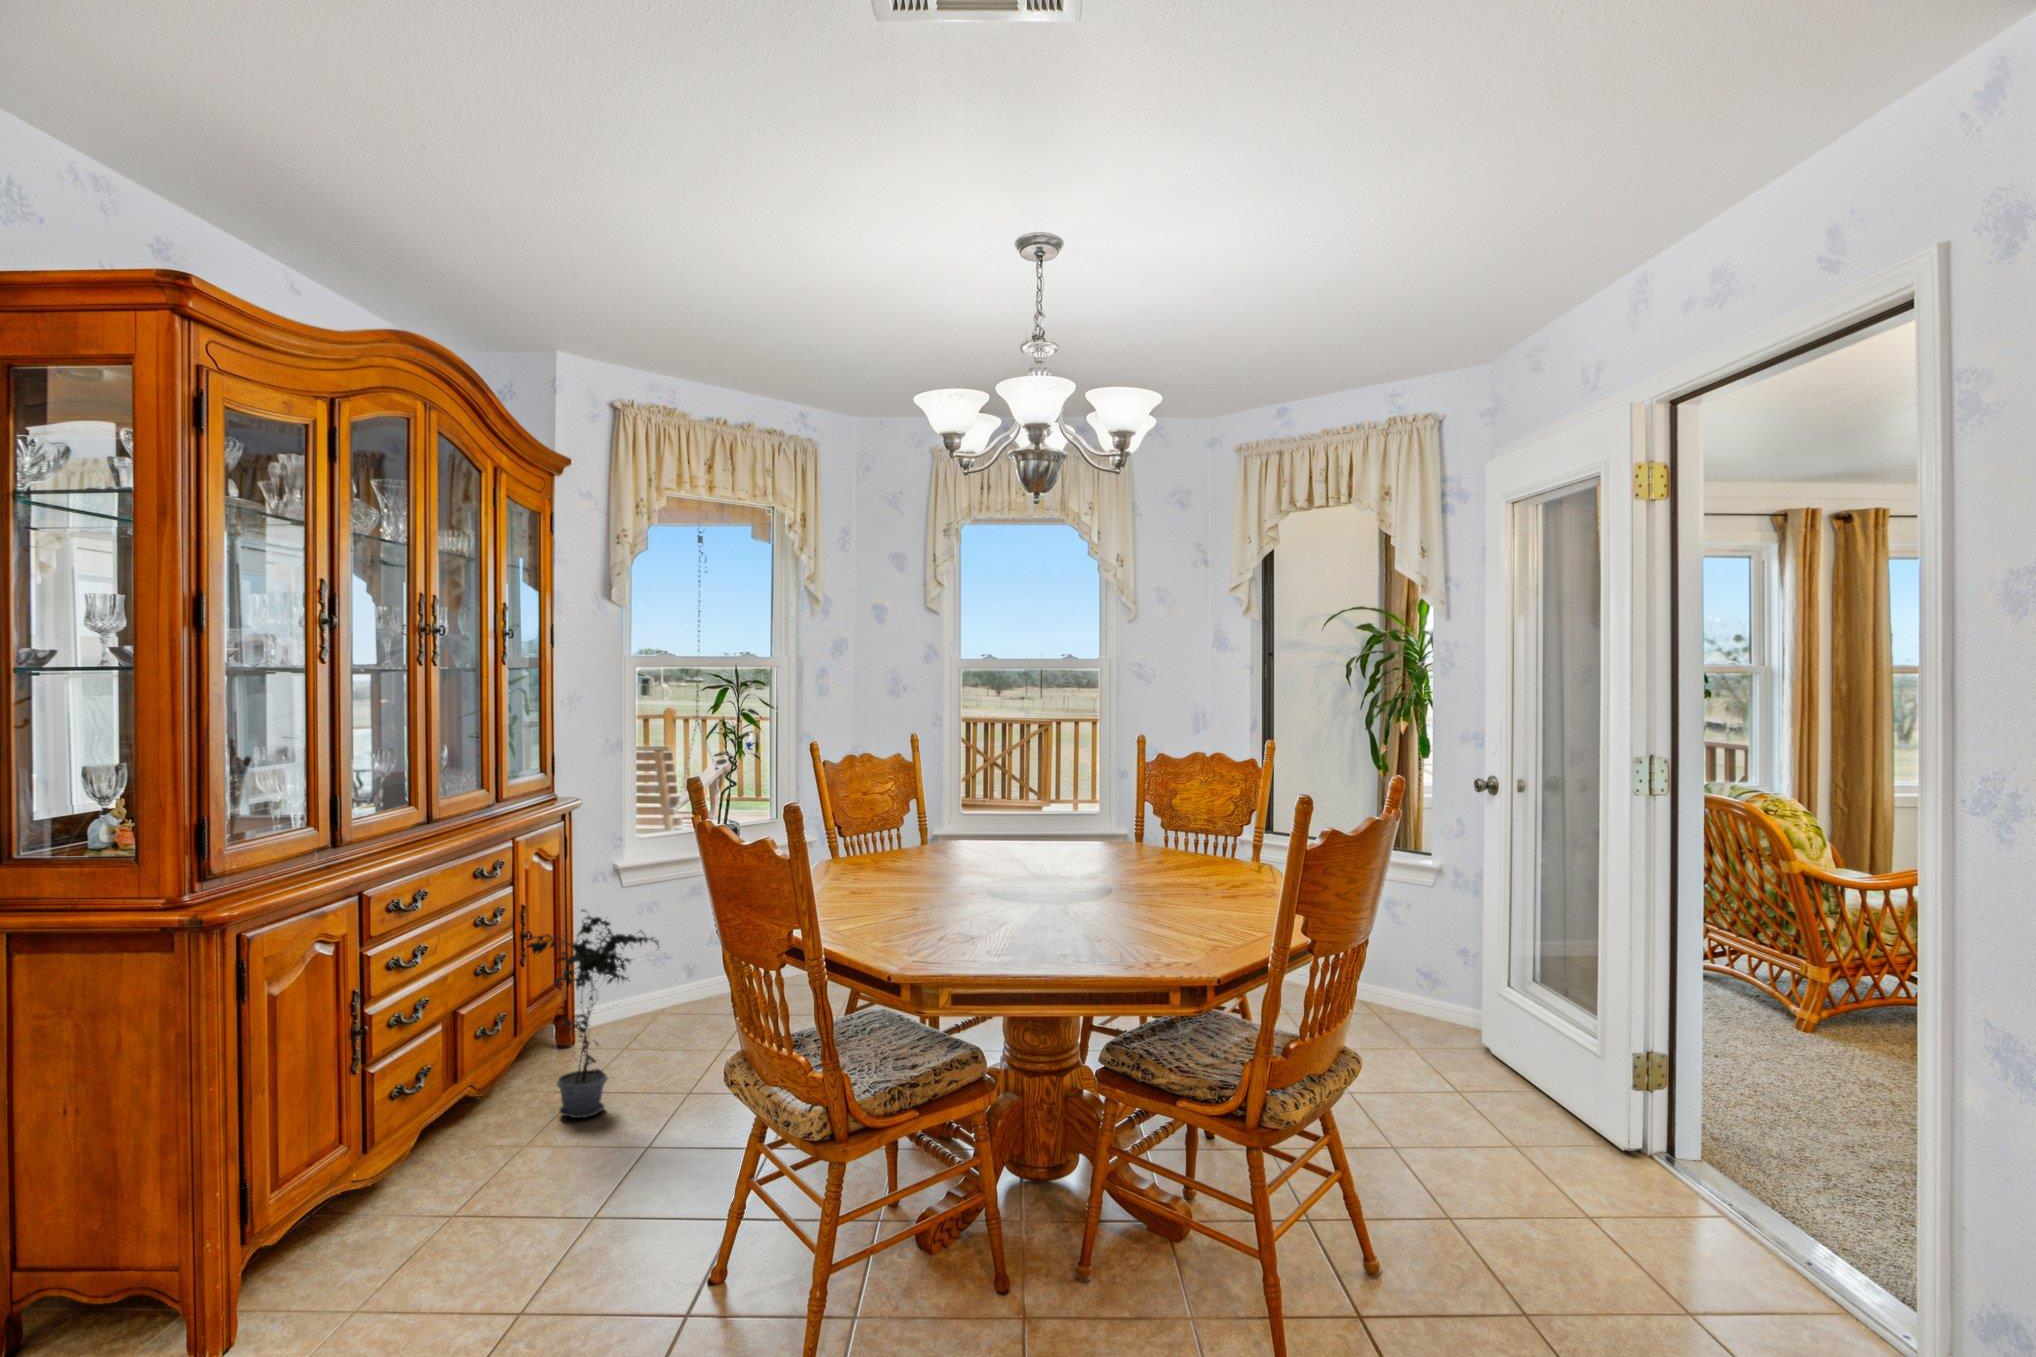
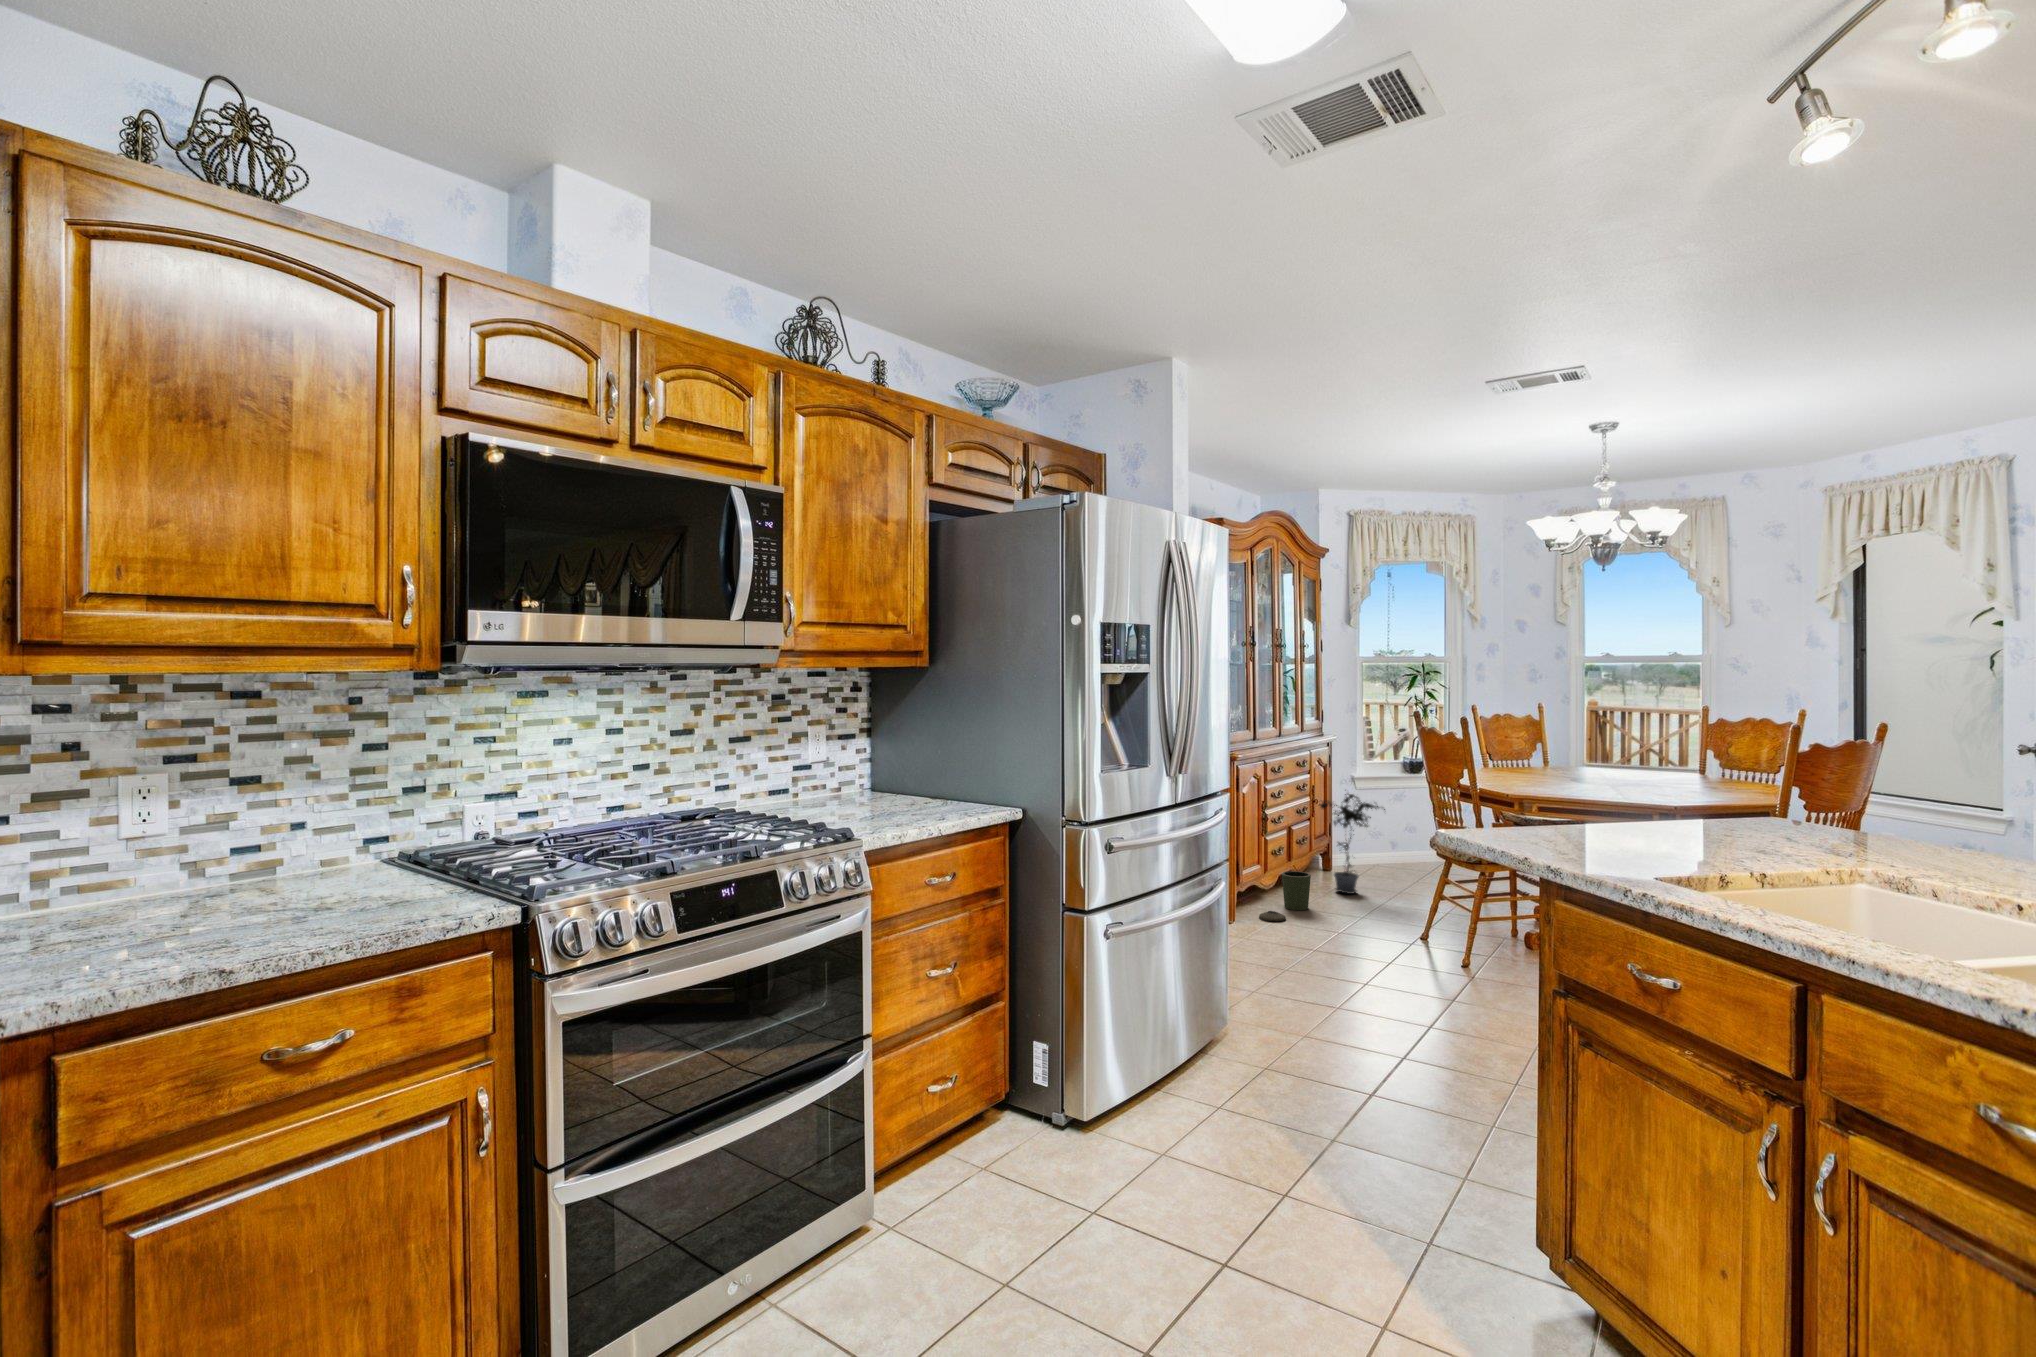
trash can: none [341,1110,490,1275] -> present [1259,871,1311,921]

